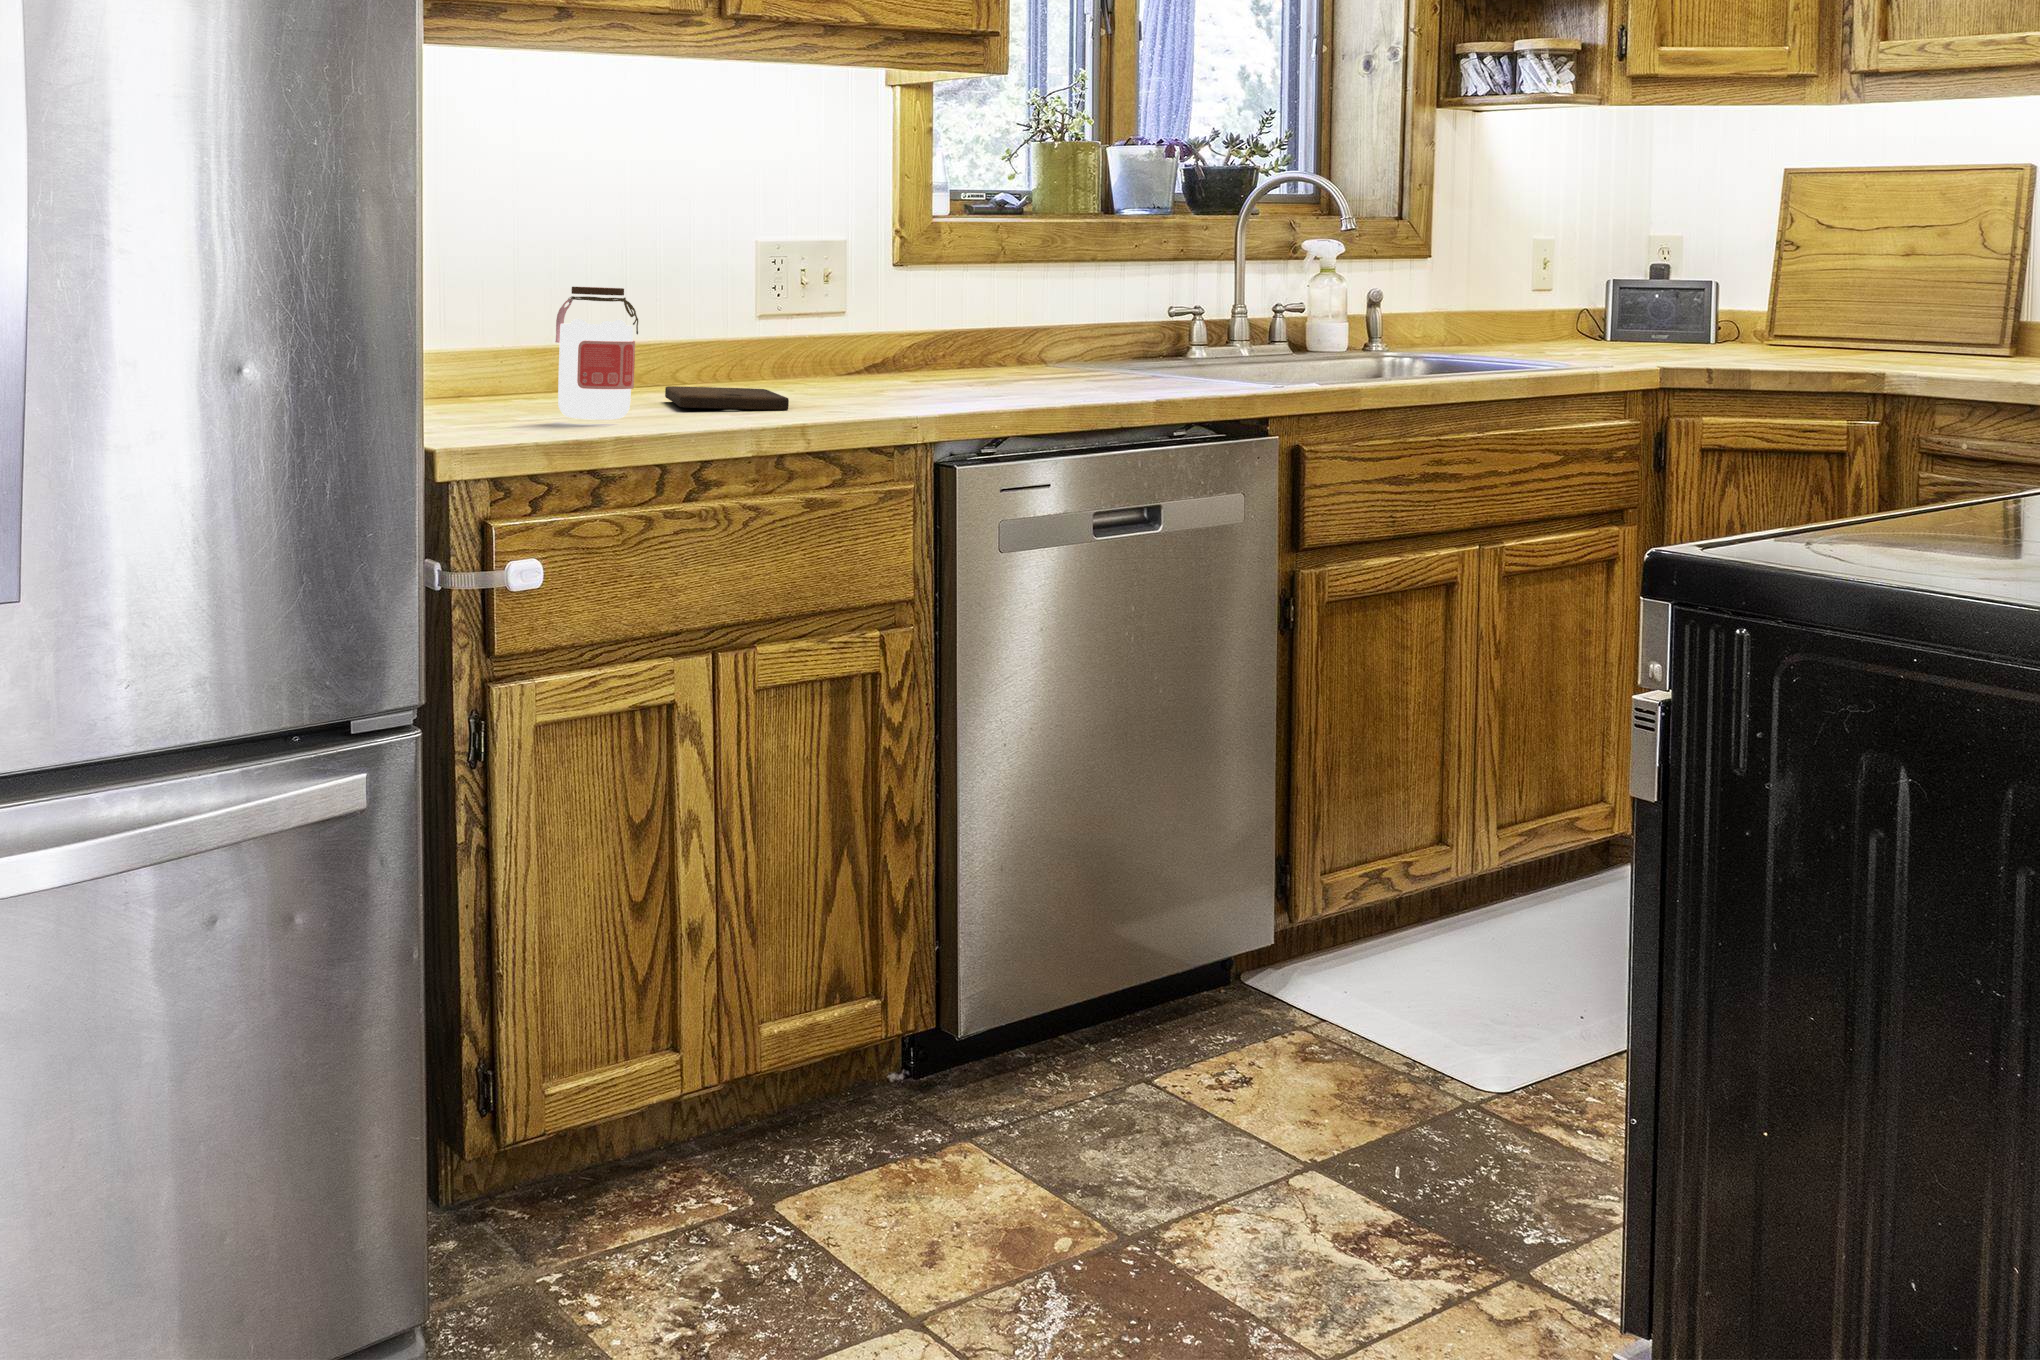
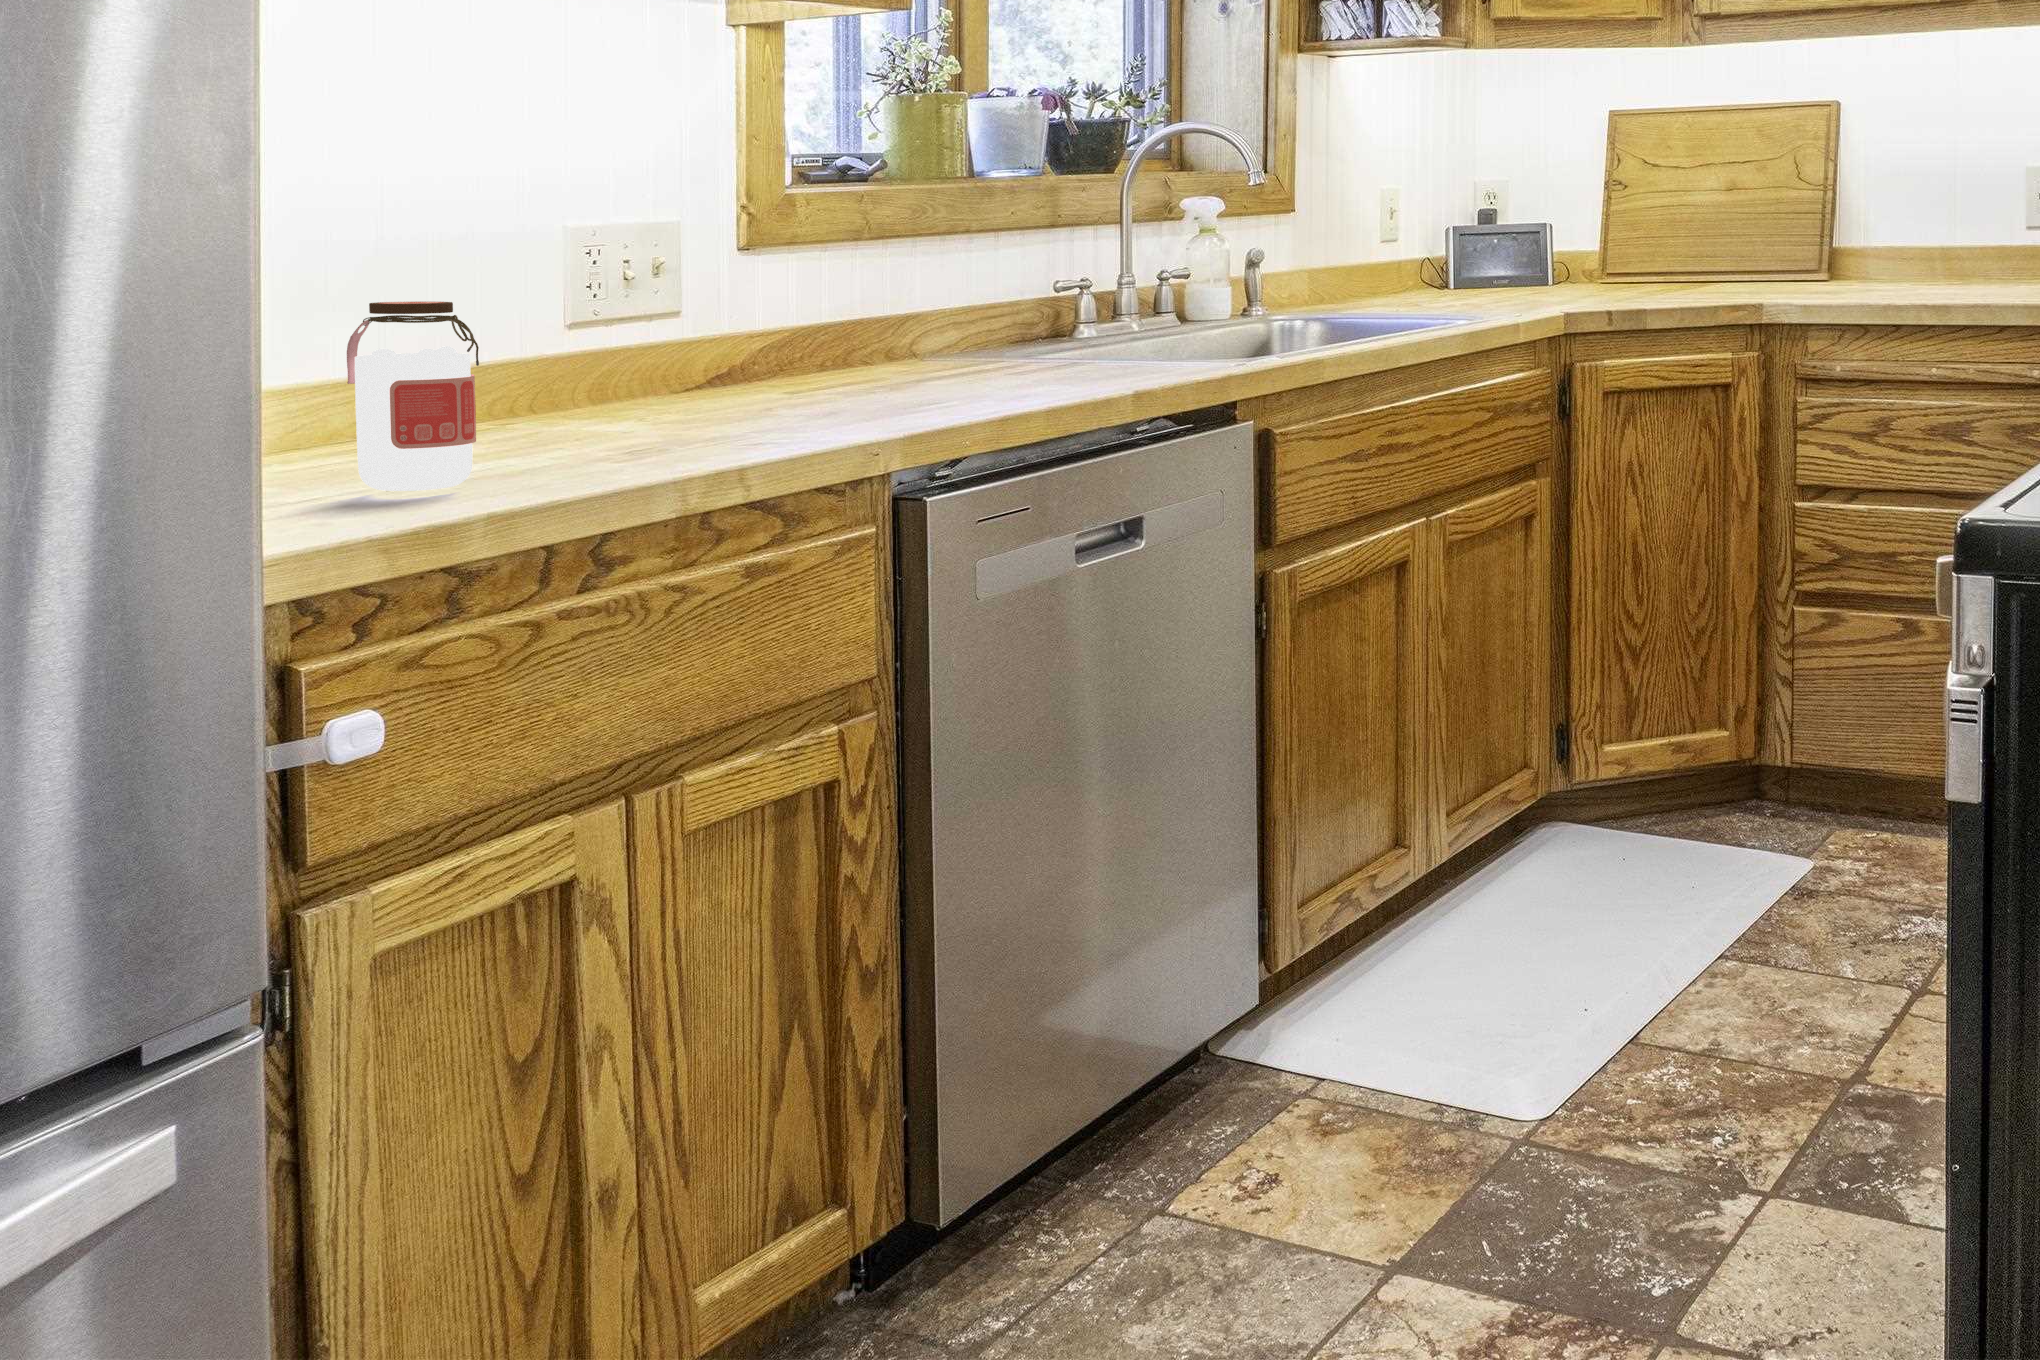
cutting board: present [665,386,789,410] -> none [488,416,685,455]

